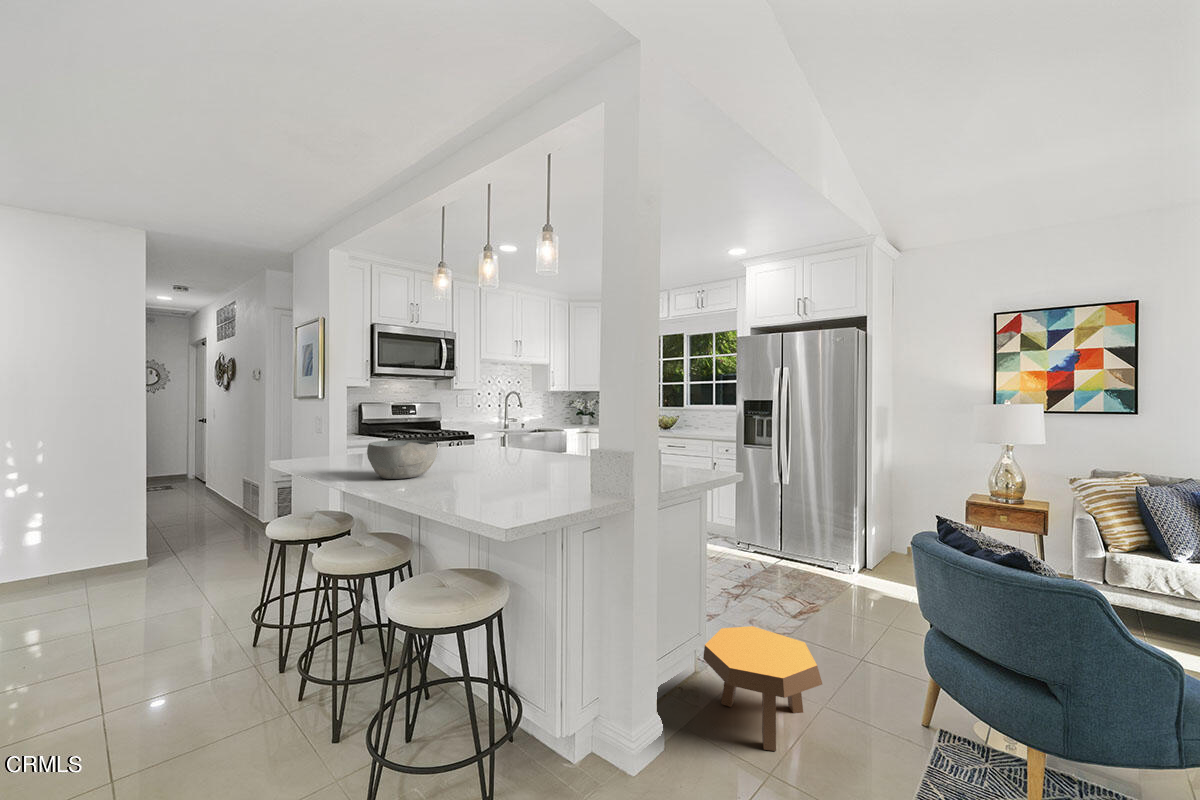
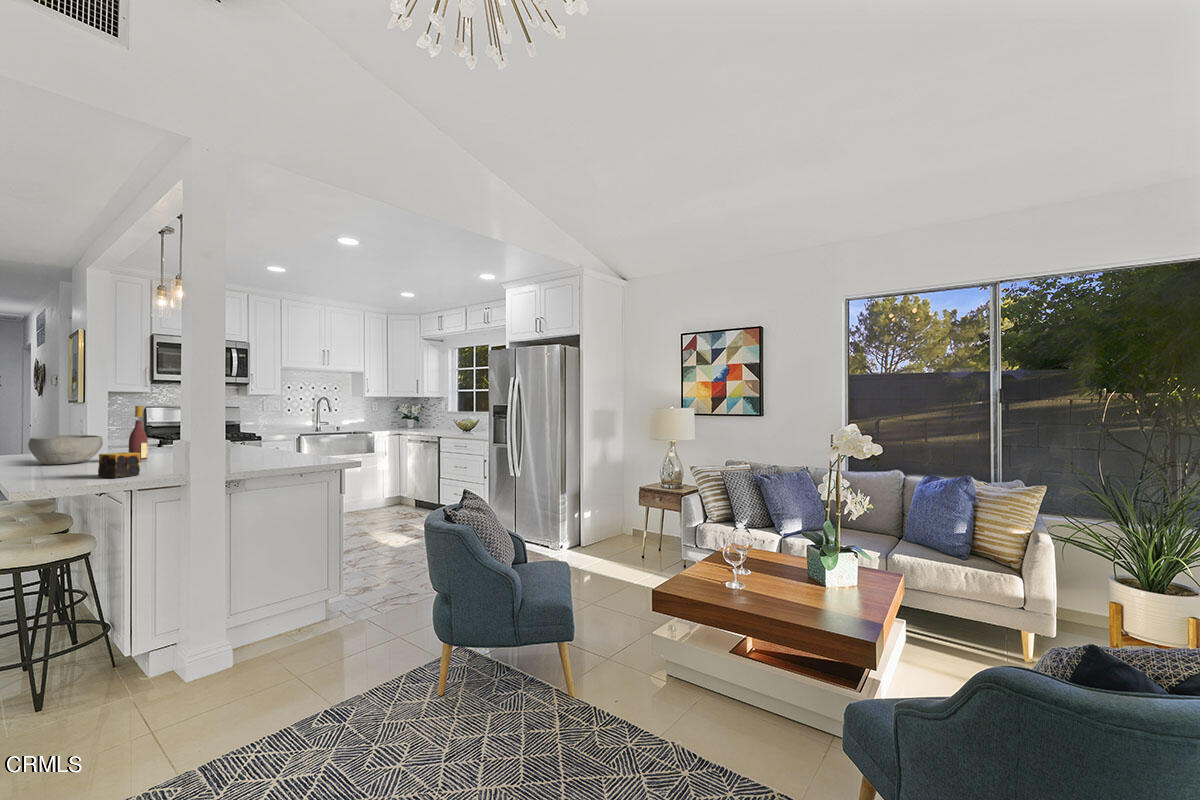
wine bottle: none [468,403,488,475] -> present [129,406,148,460]
candle: none [526,468,567,505] -> present [98,452,140,478]
footstool: present [703,626,822,751] -> none [303,578,397,660]

